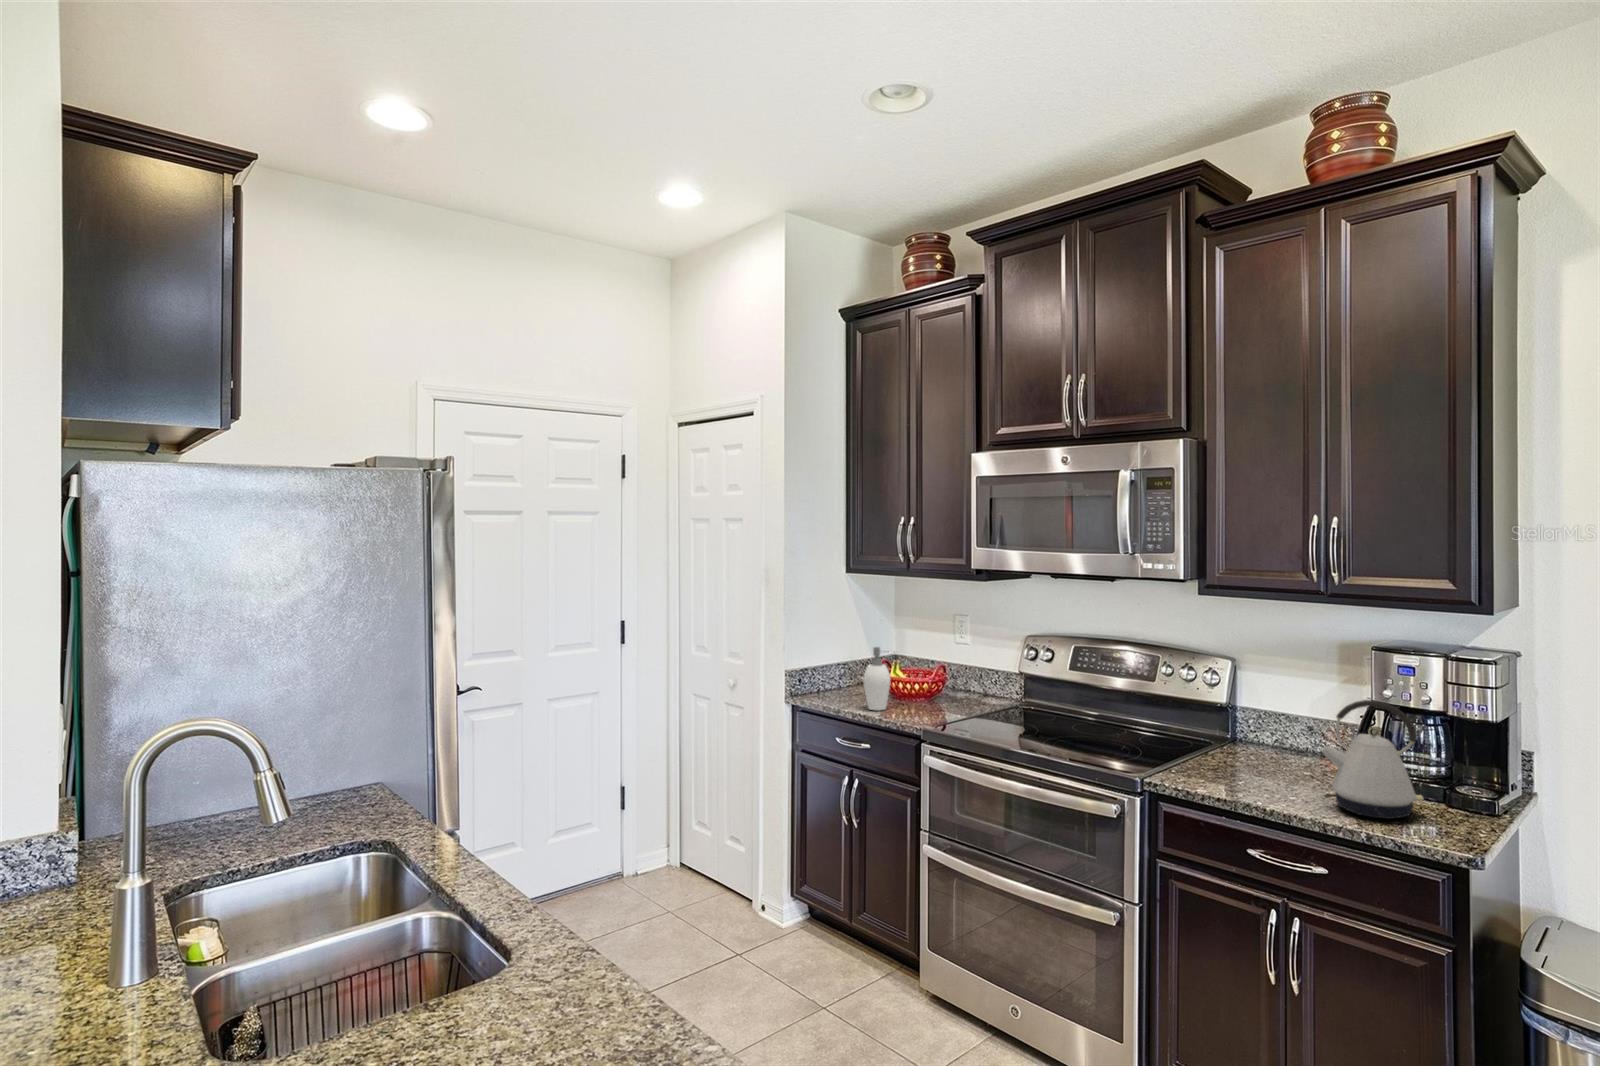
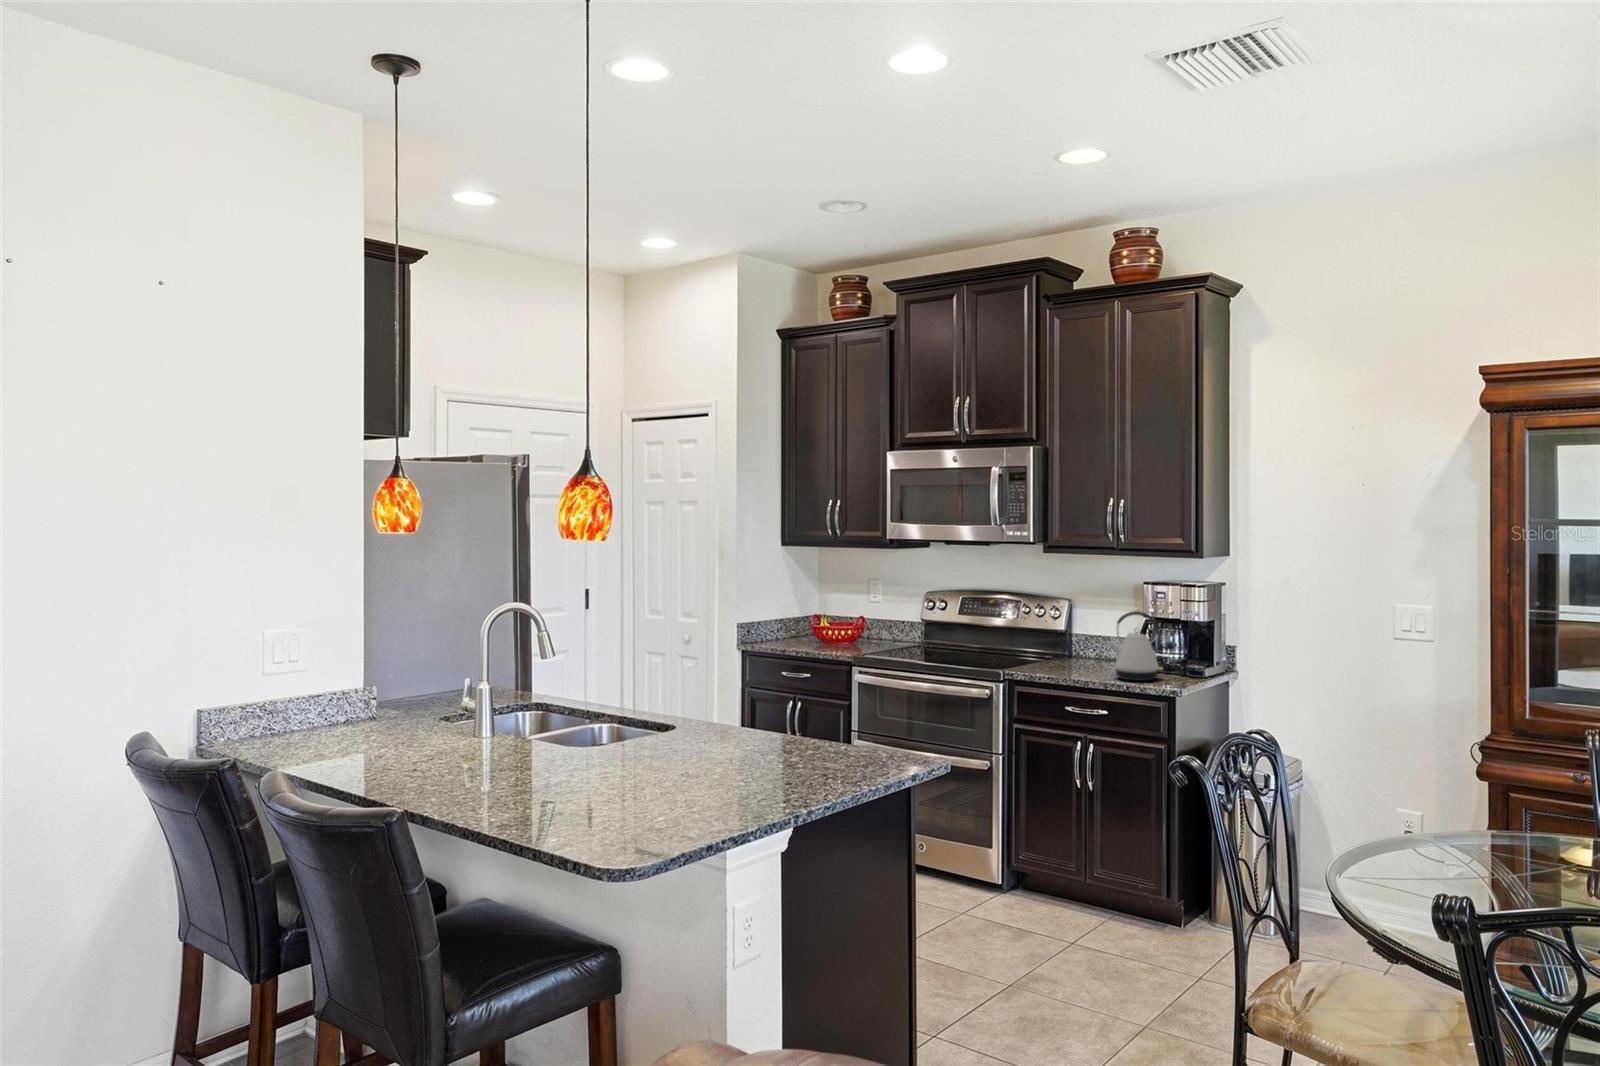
soap dispenser: present [863,647,890,710] -> none [802,601,830,650]

